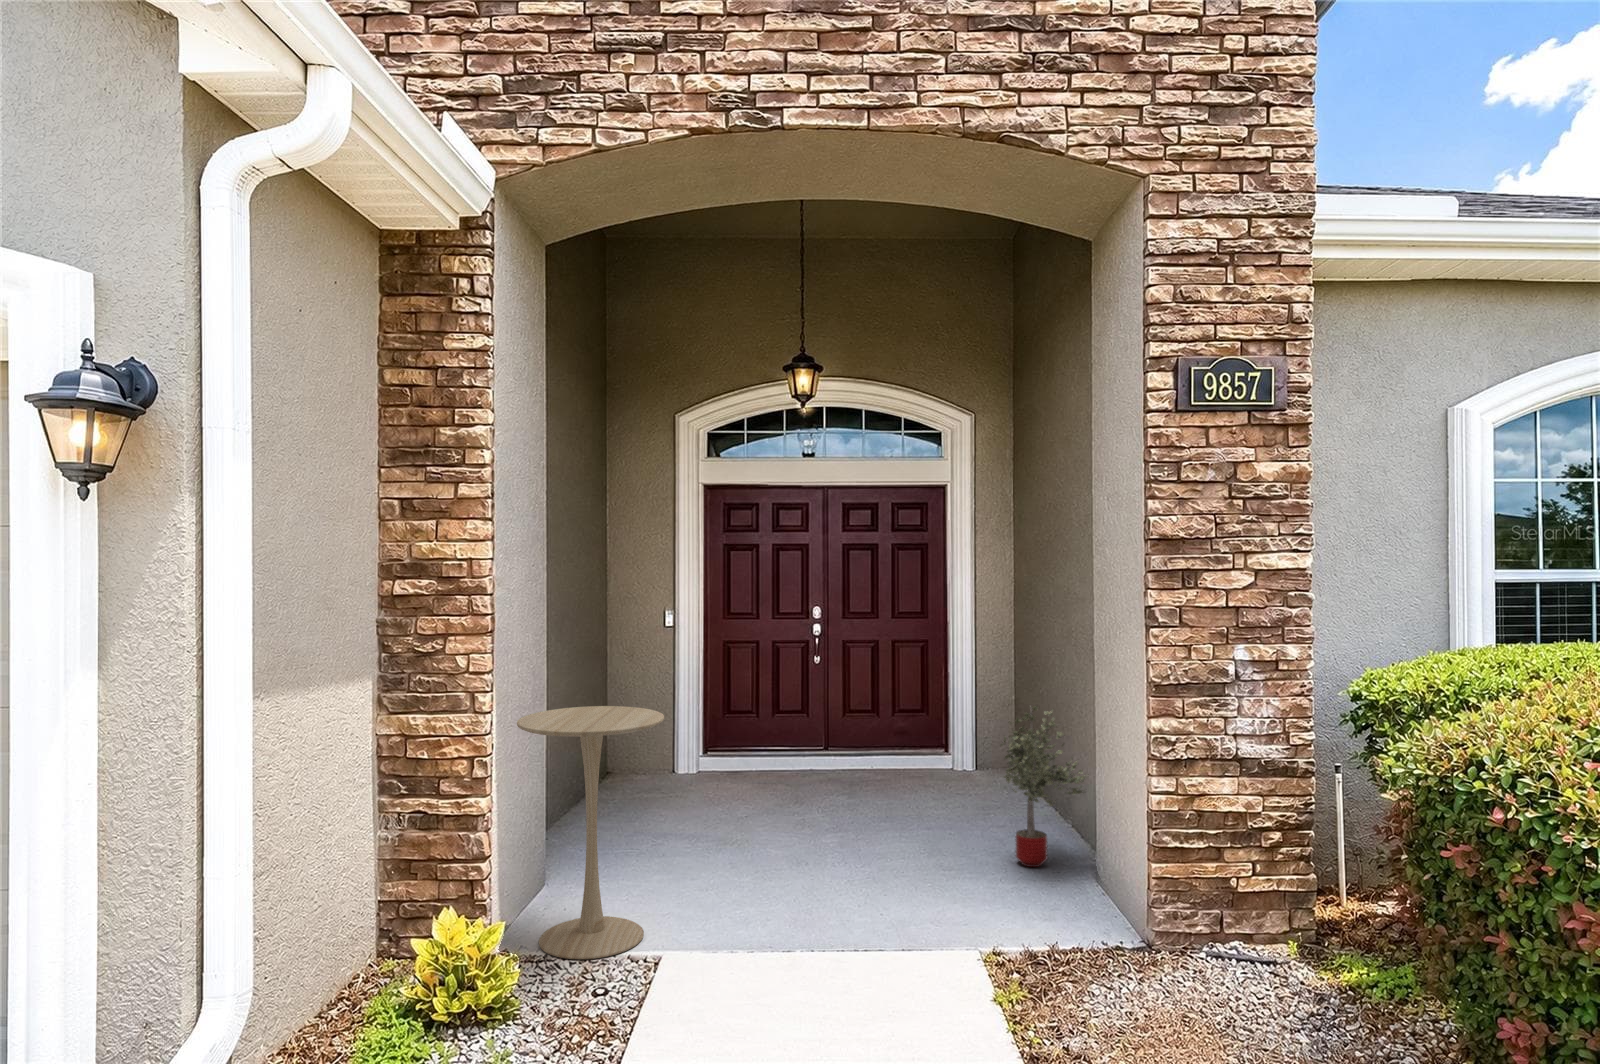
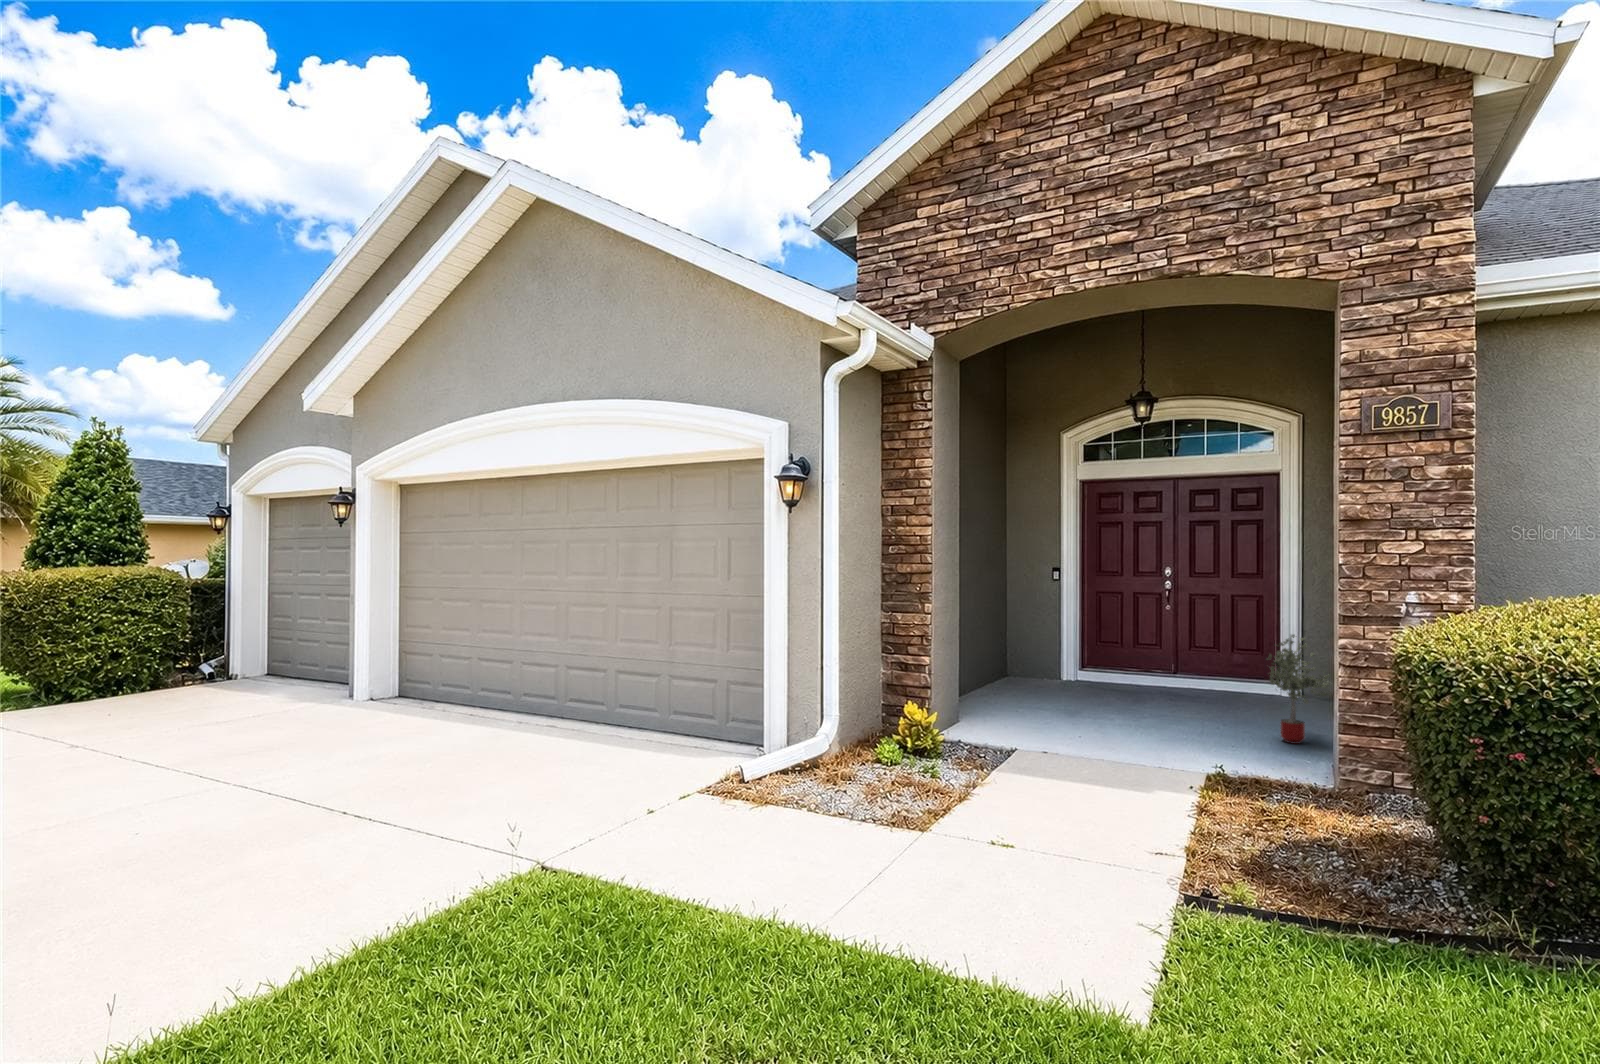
pedestal table: present [517,706,664,959] -> none [947,617,1027,746]

